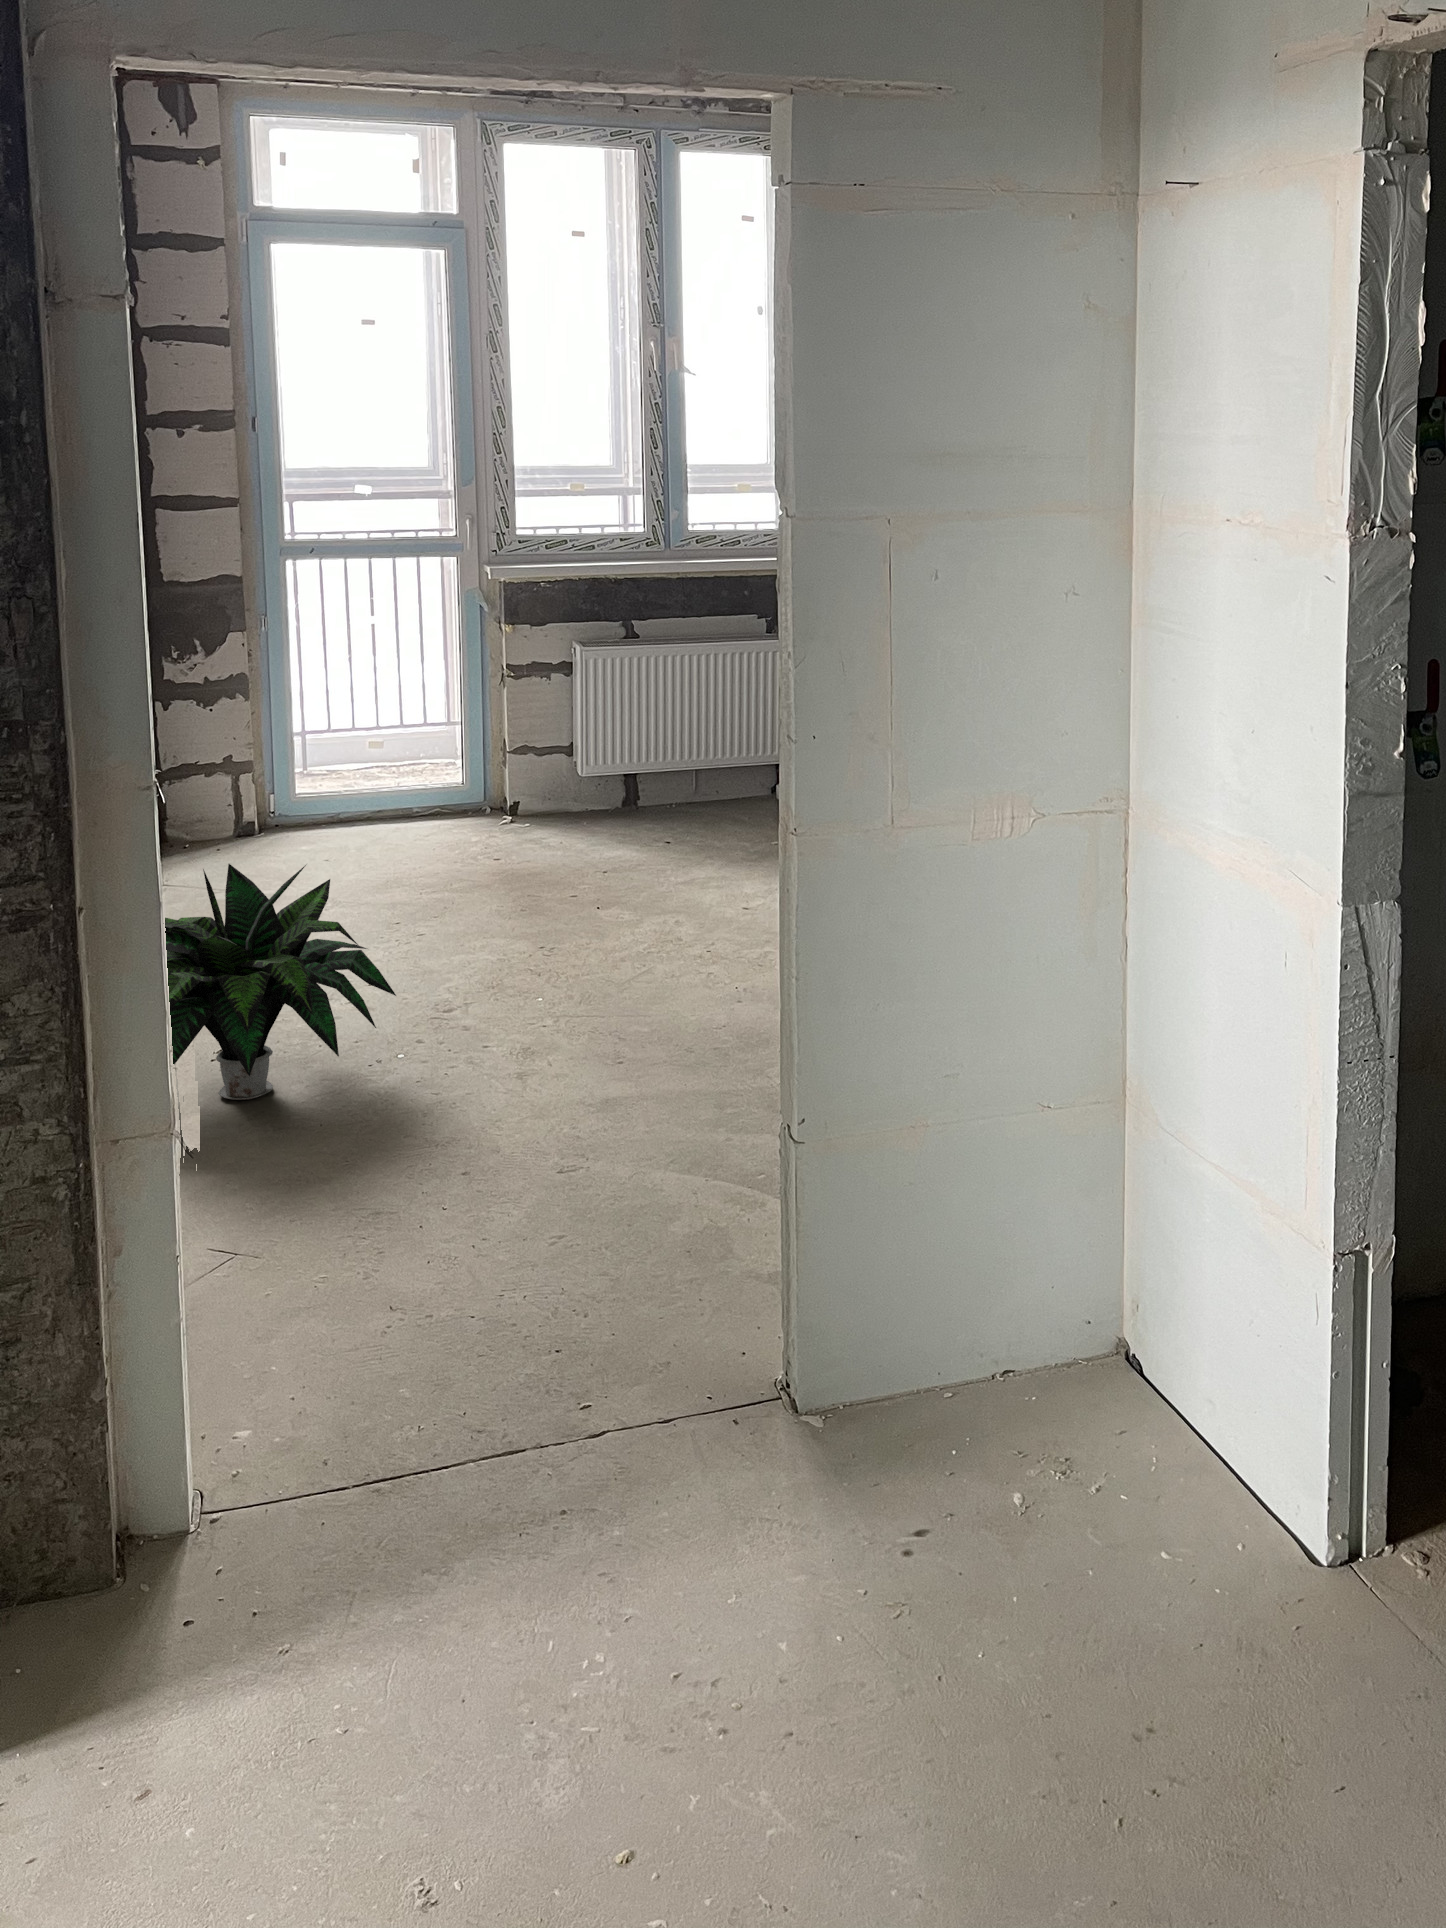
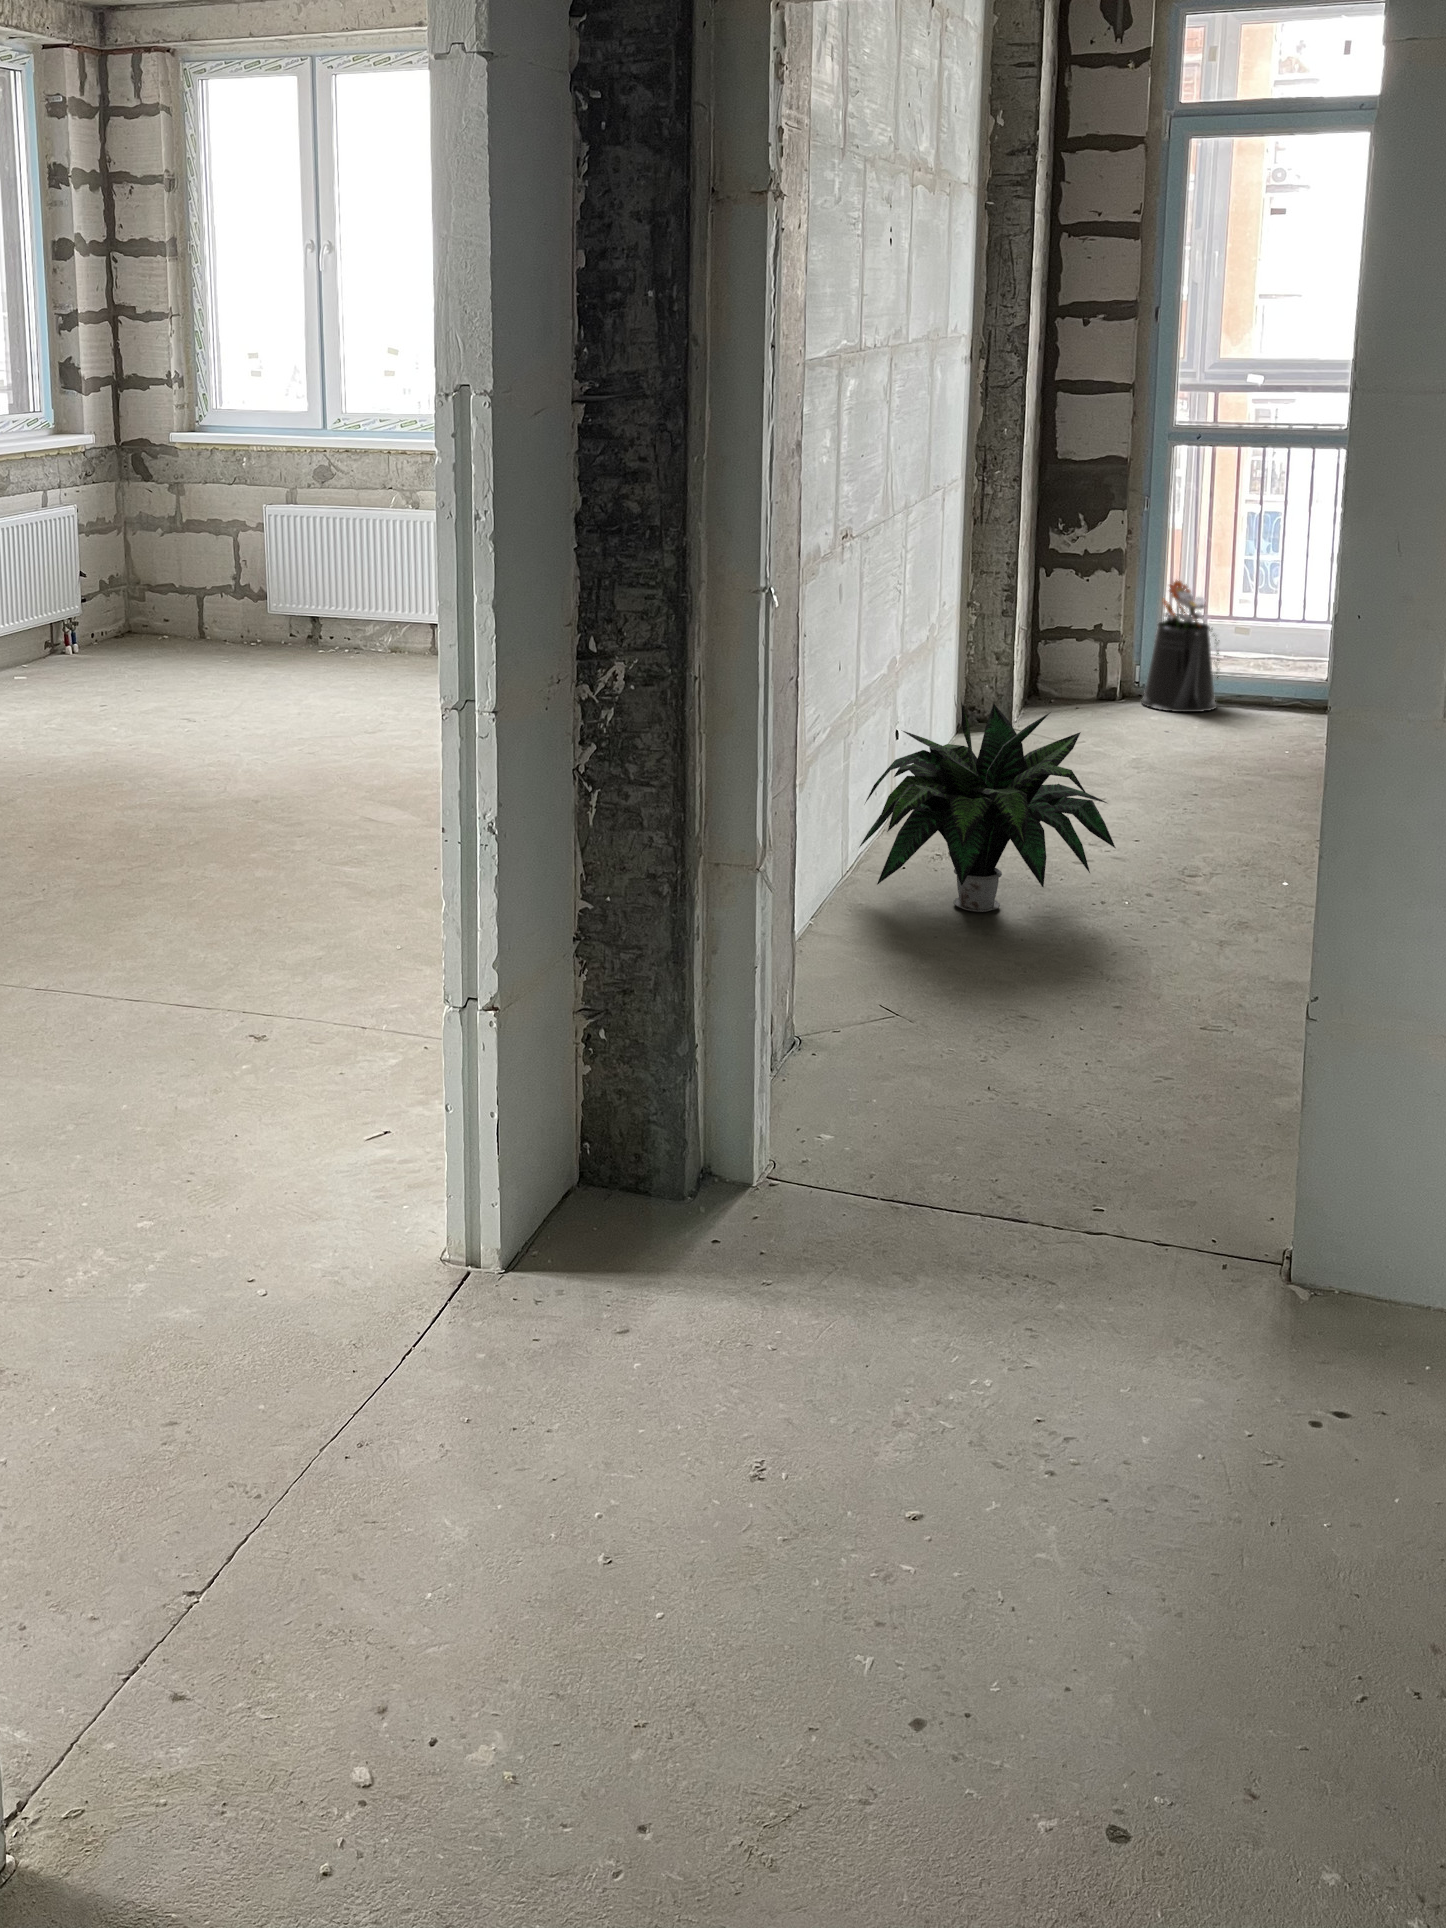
watering can: none [283,694,362,833] -> present [1141,580,1219,712]

